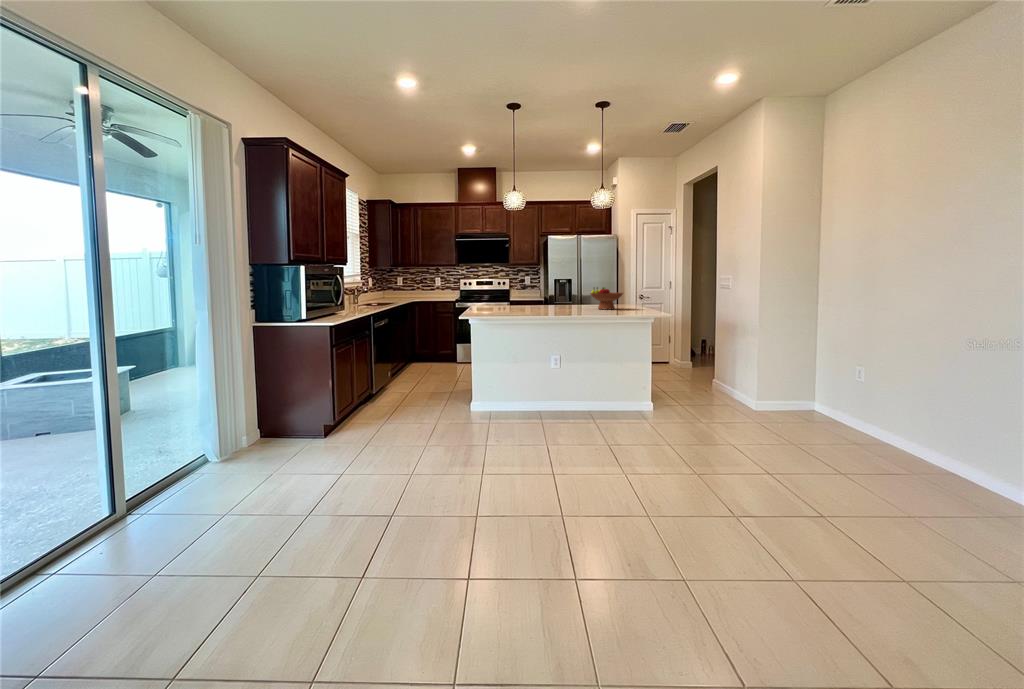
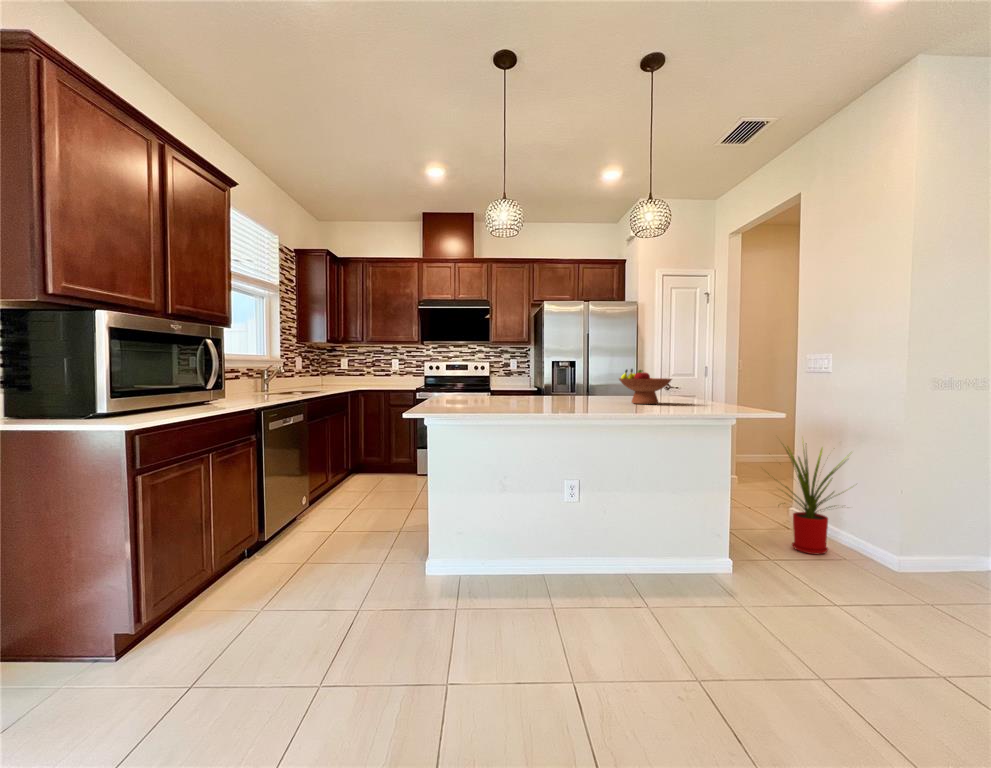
house plant: none [681,329,739,402] -> present [778,447,846,554]

